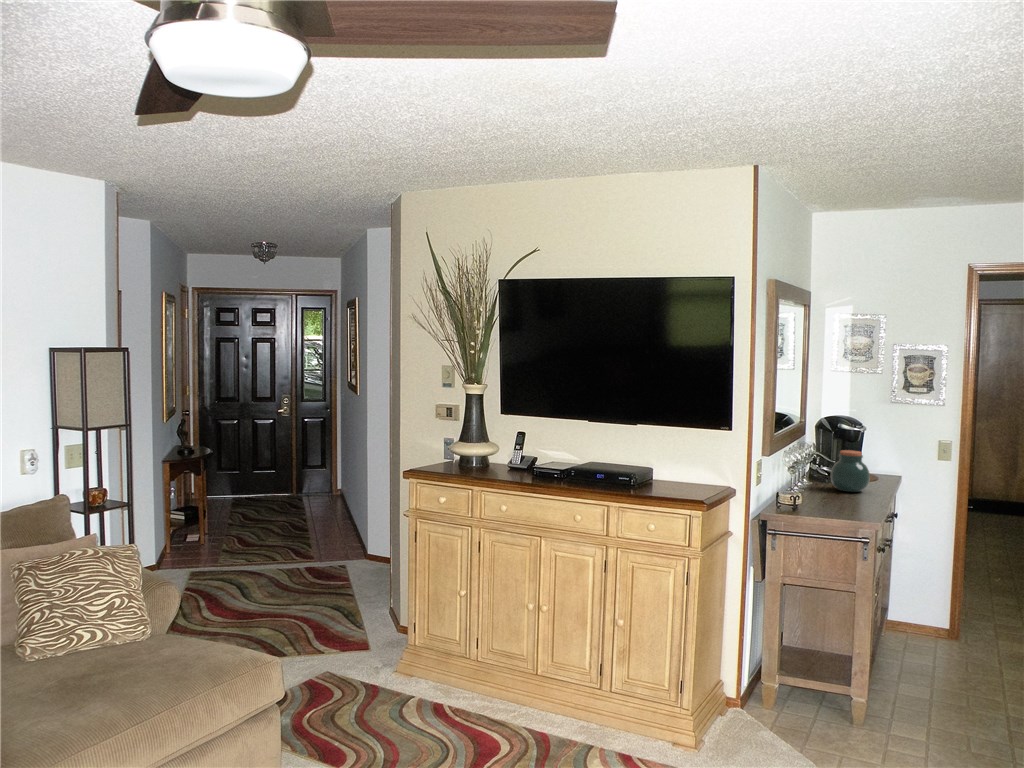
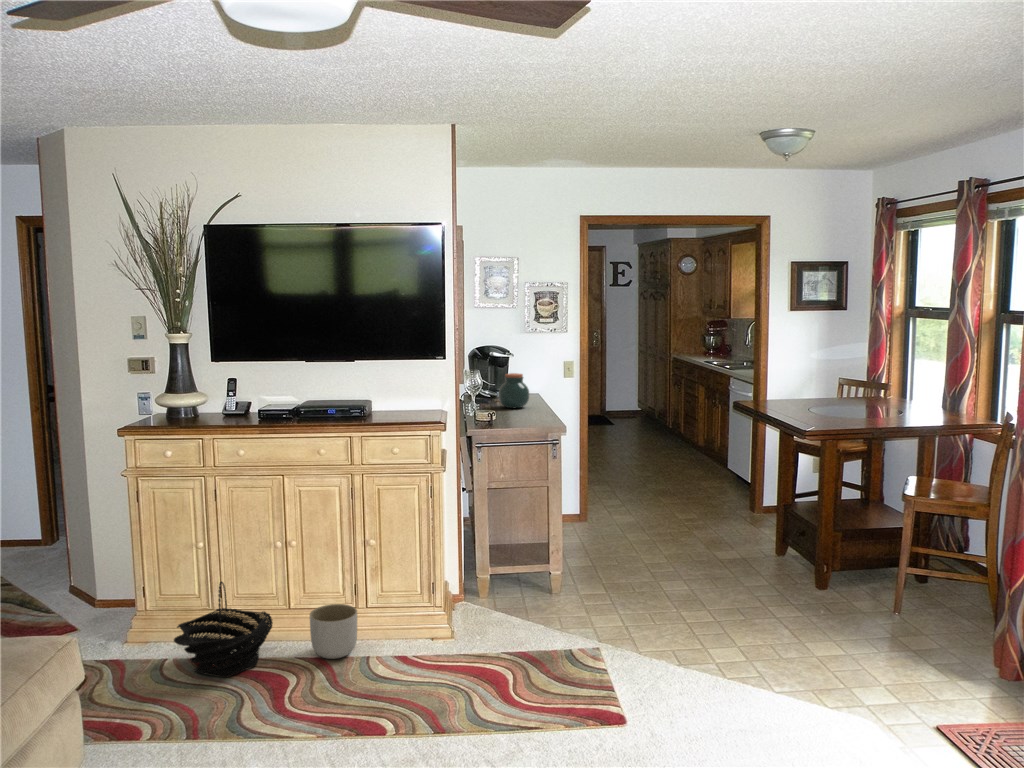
basket: none [411,631,507,730] -> present [174,581,273,678]
planter: none [540,679,590,741] -> present [309,604,357,659]

